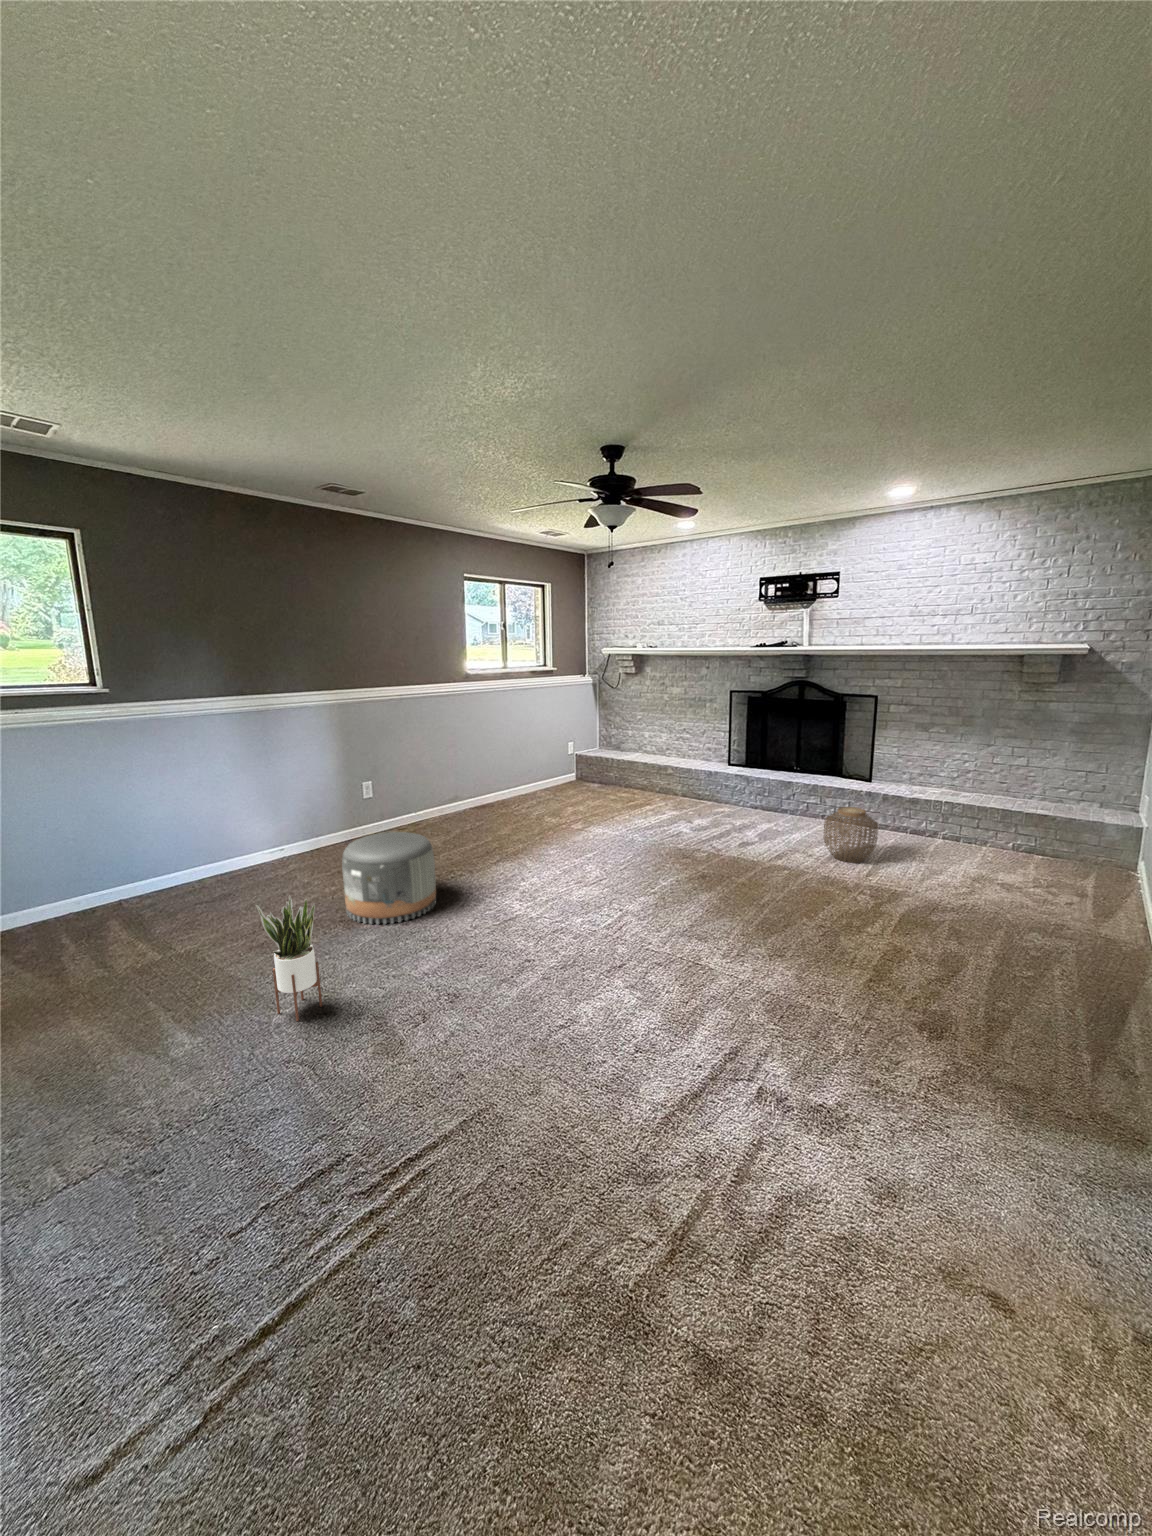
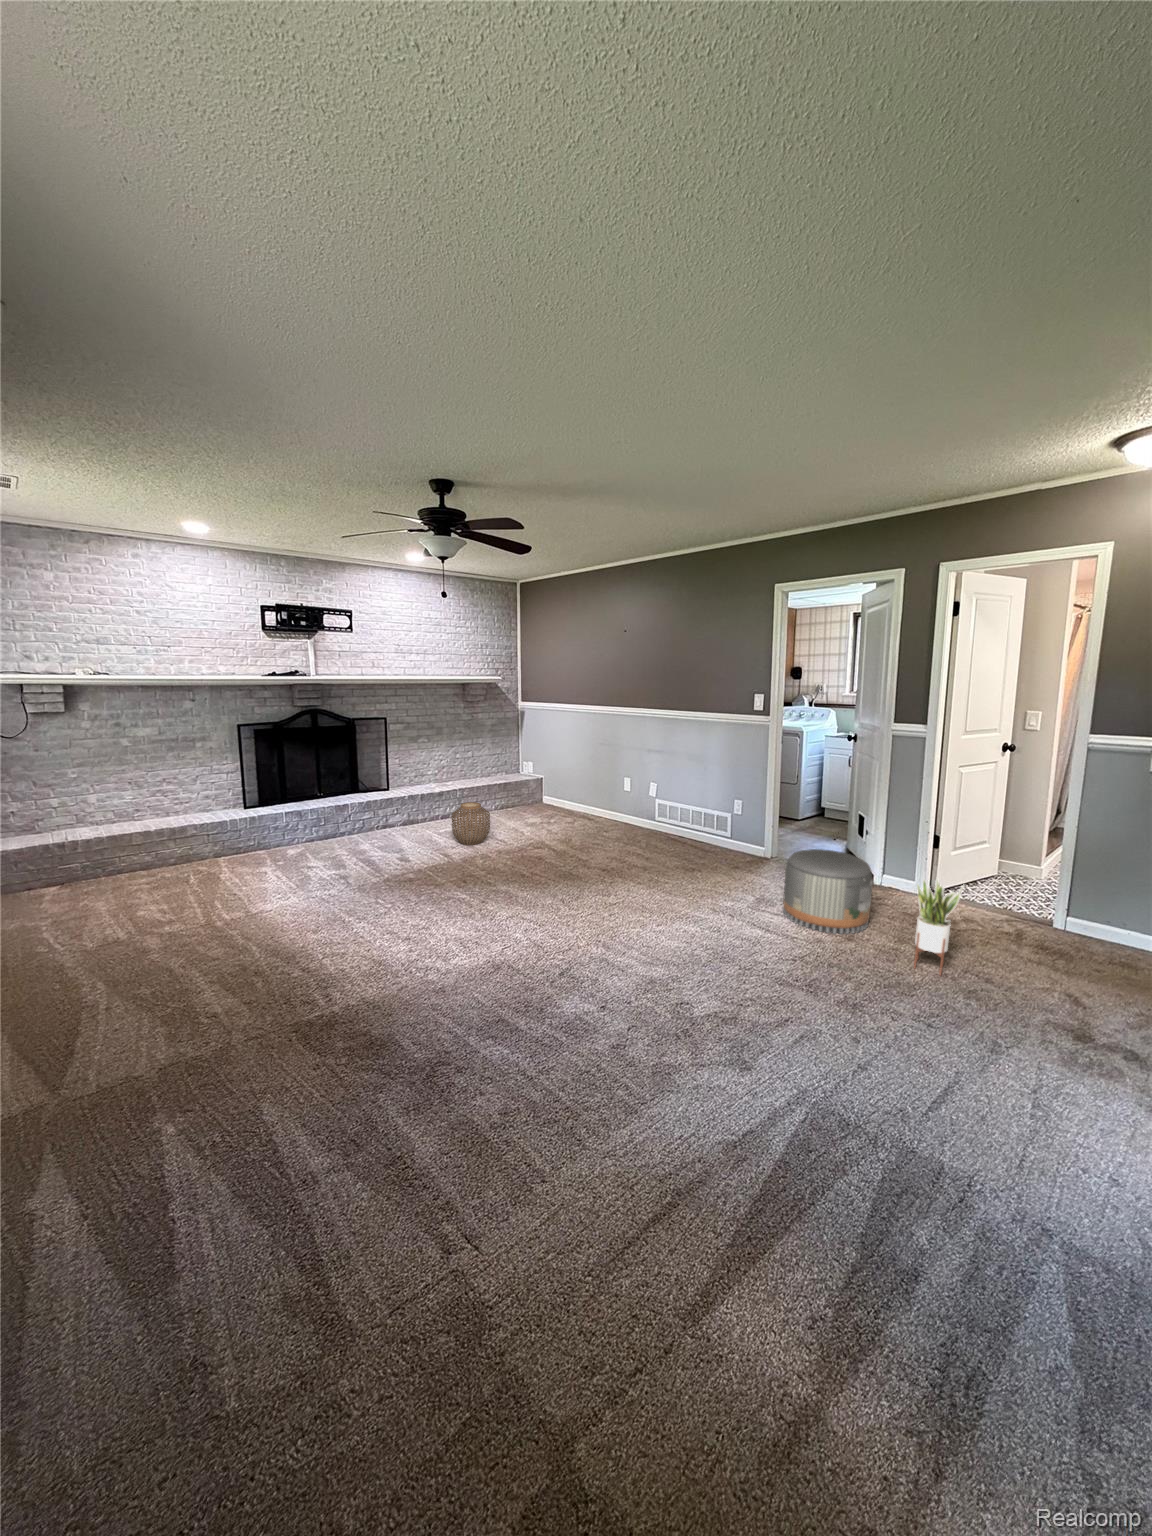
pouf: present [342,832,436,925] -> present [783,849,873,934]
potted plant: present [256,895,322,1021] -> present [914,878,964,975]

